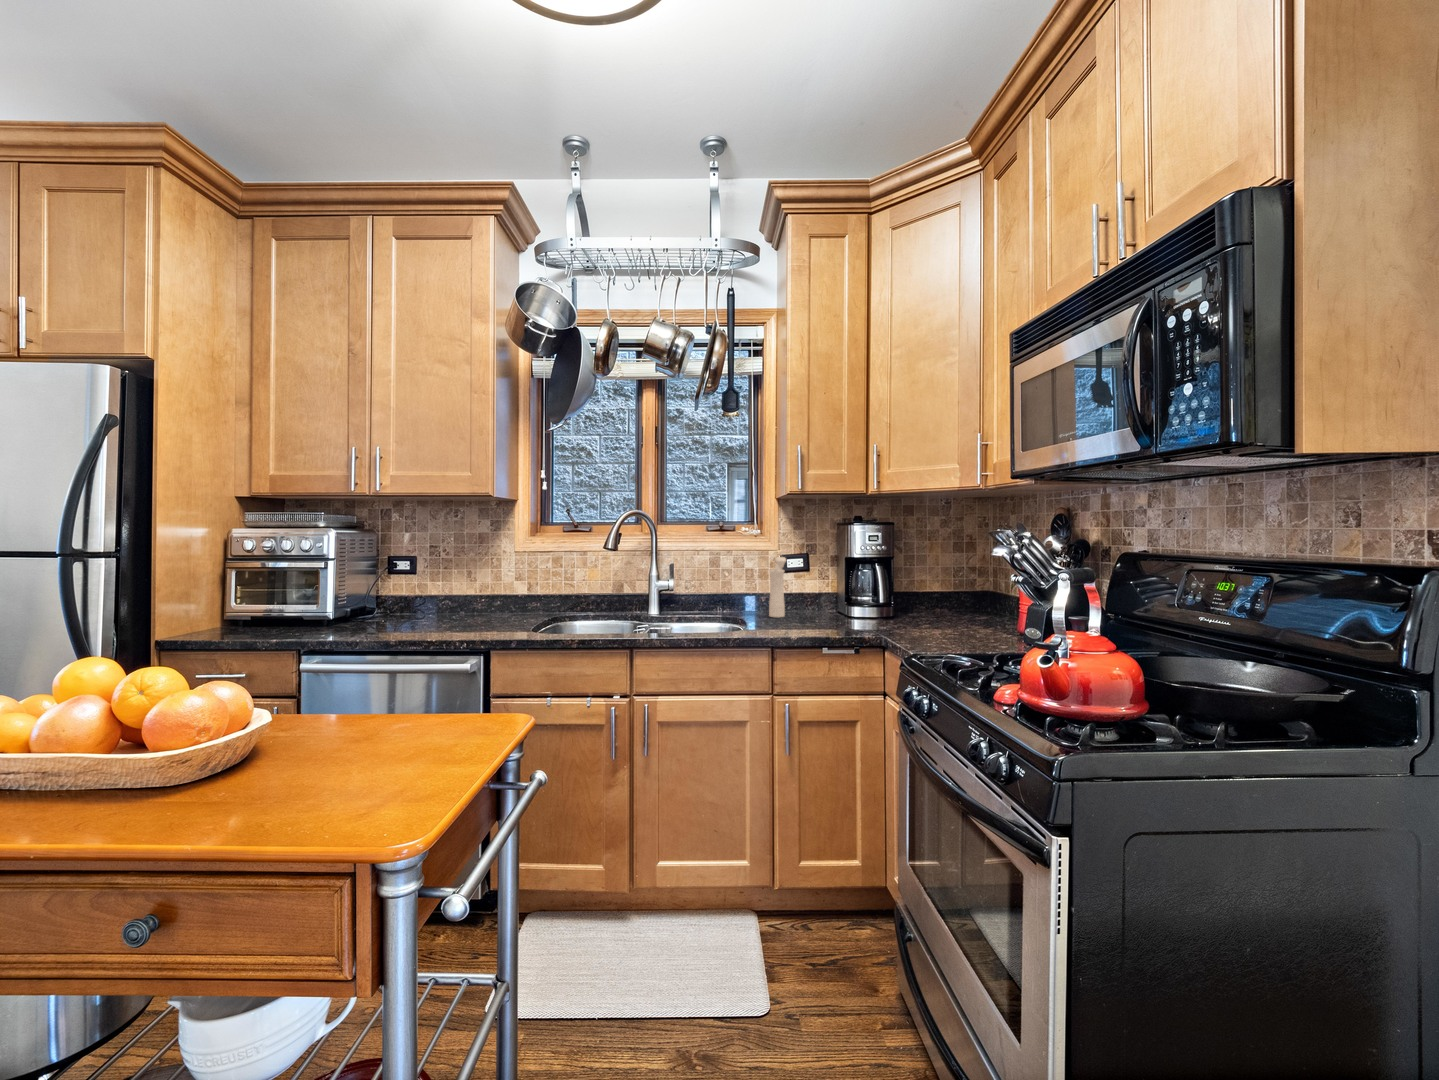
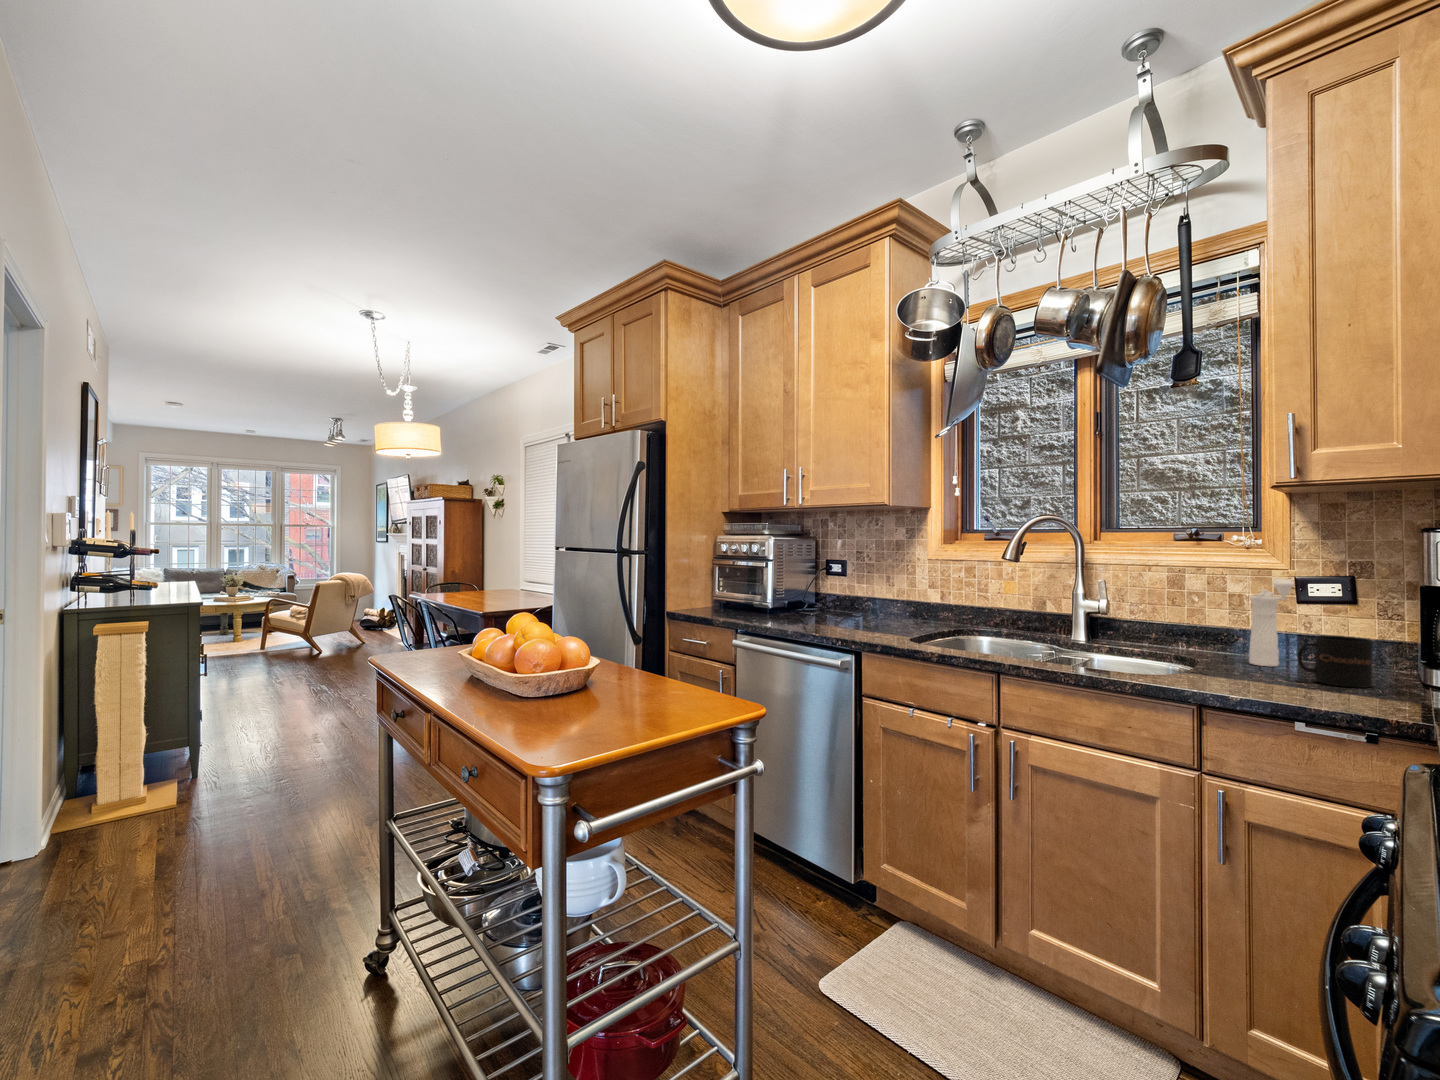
mug: none [809,593,843,624] -> present [1298,635,1373,688]

